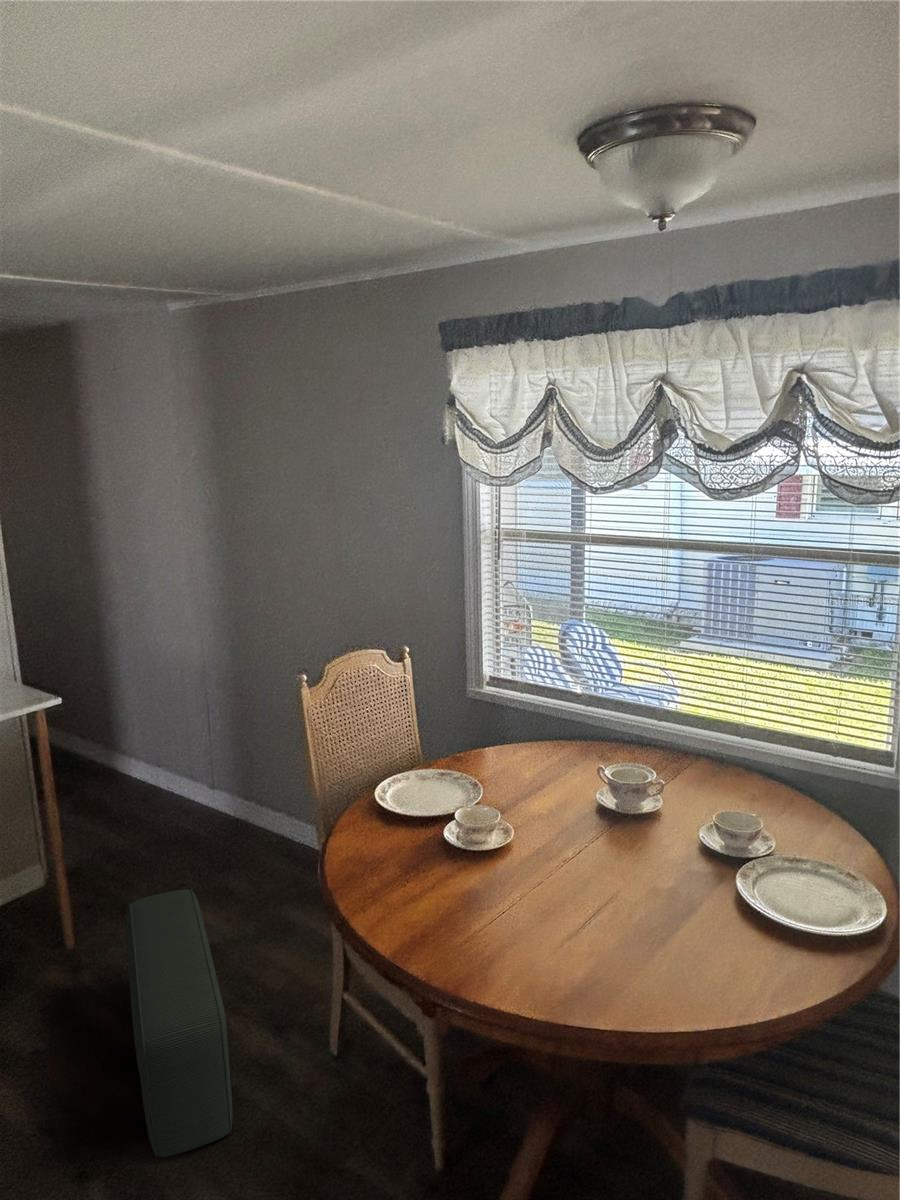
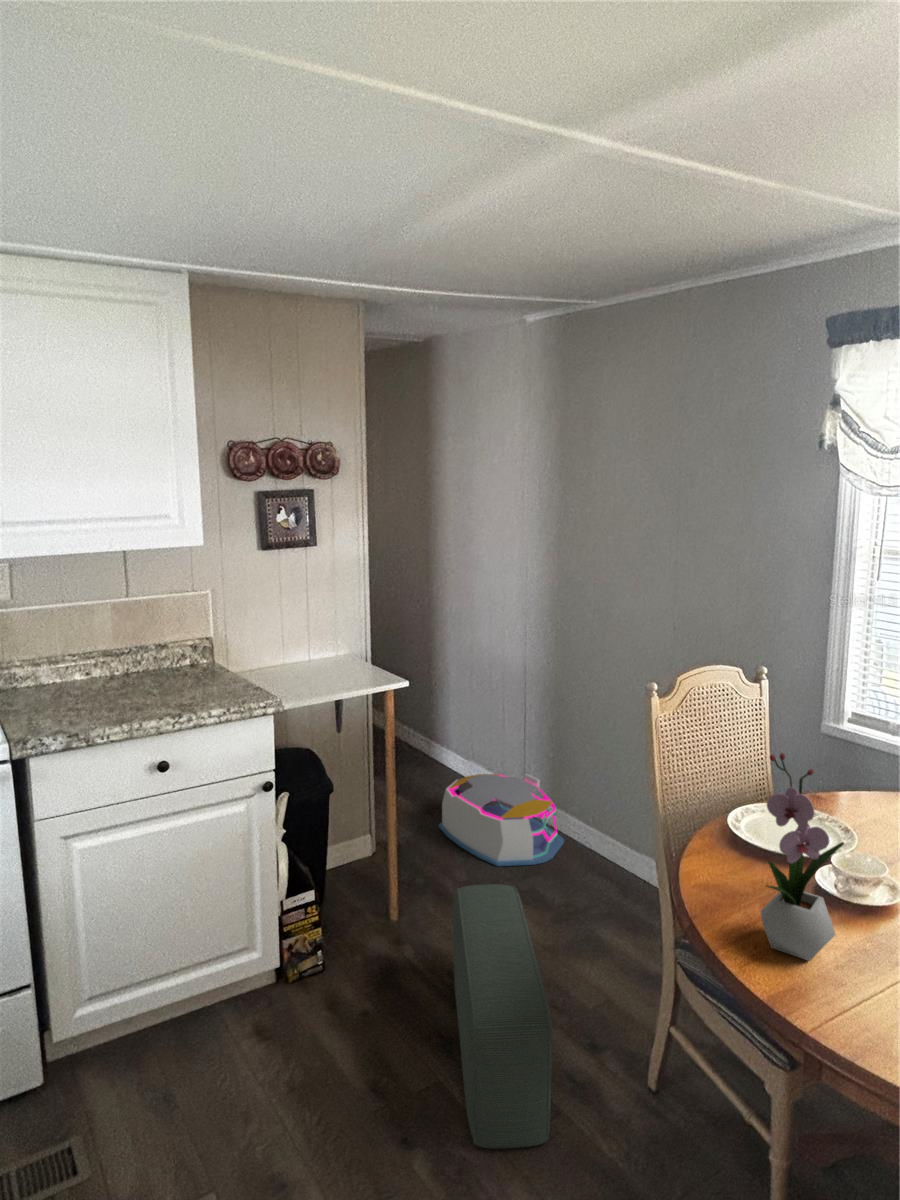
flower arrangement: none [379,731,453,911] -> present [761,753,844,961]
storage bin: none [121,771,254,870] -> present [439,774,564,866]

